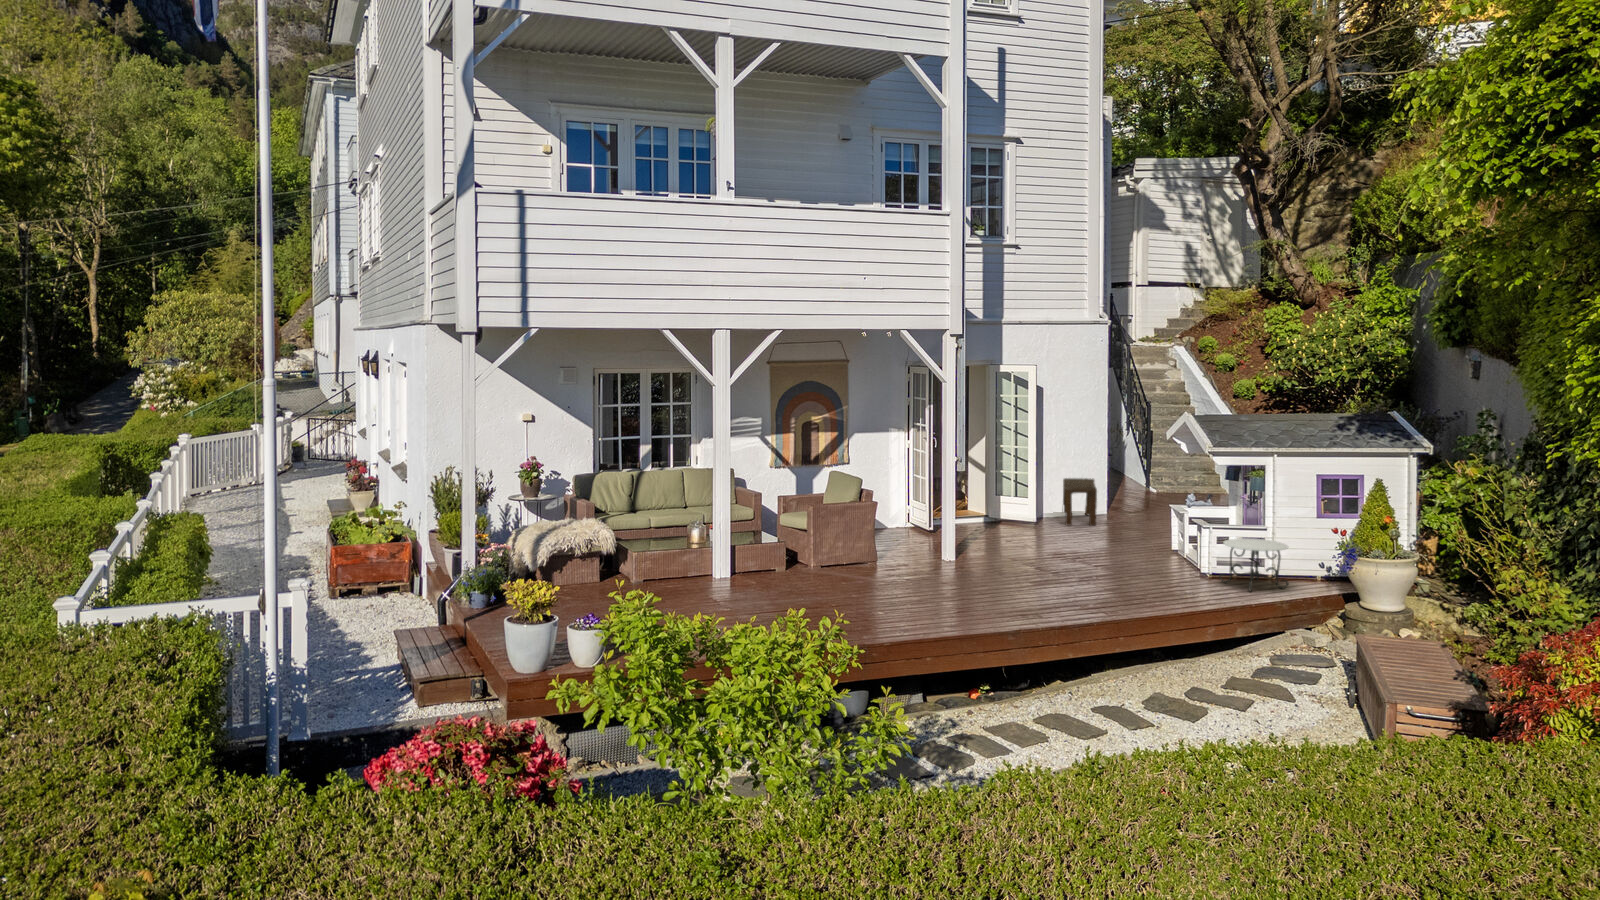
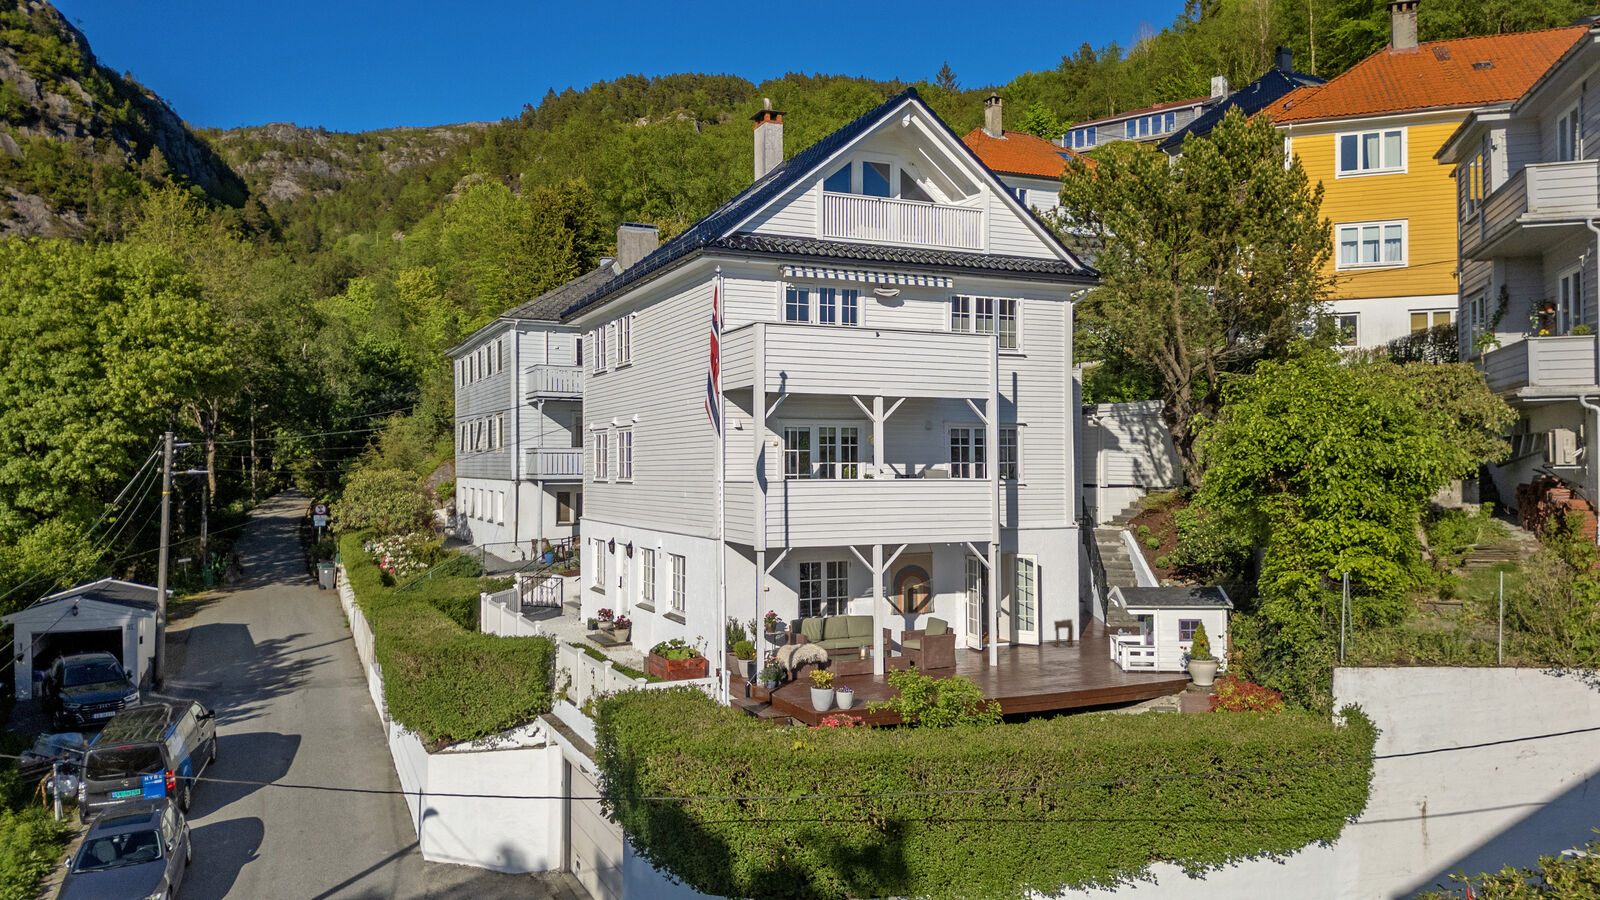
side table: present [1219,538,1288,591] -> none [1133,652,1166,679]

